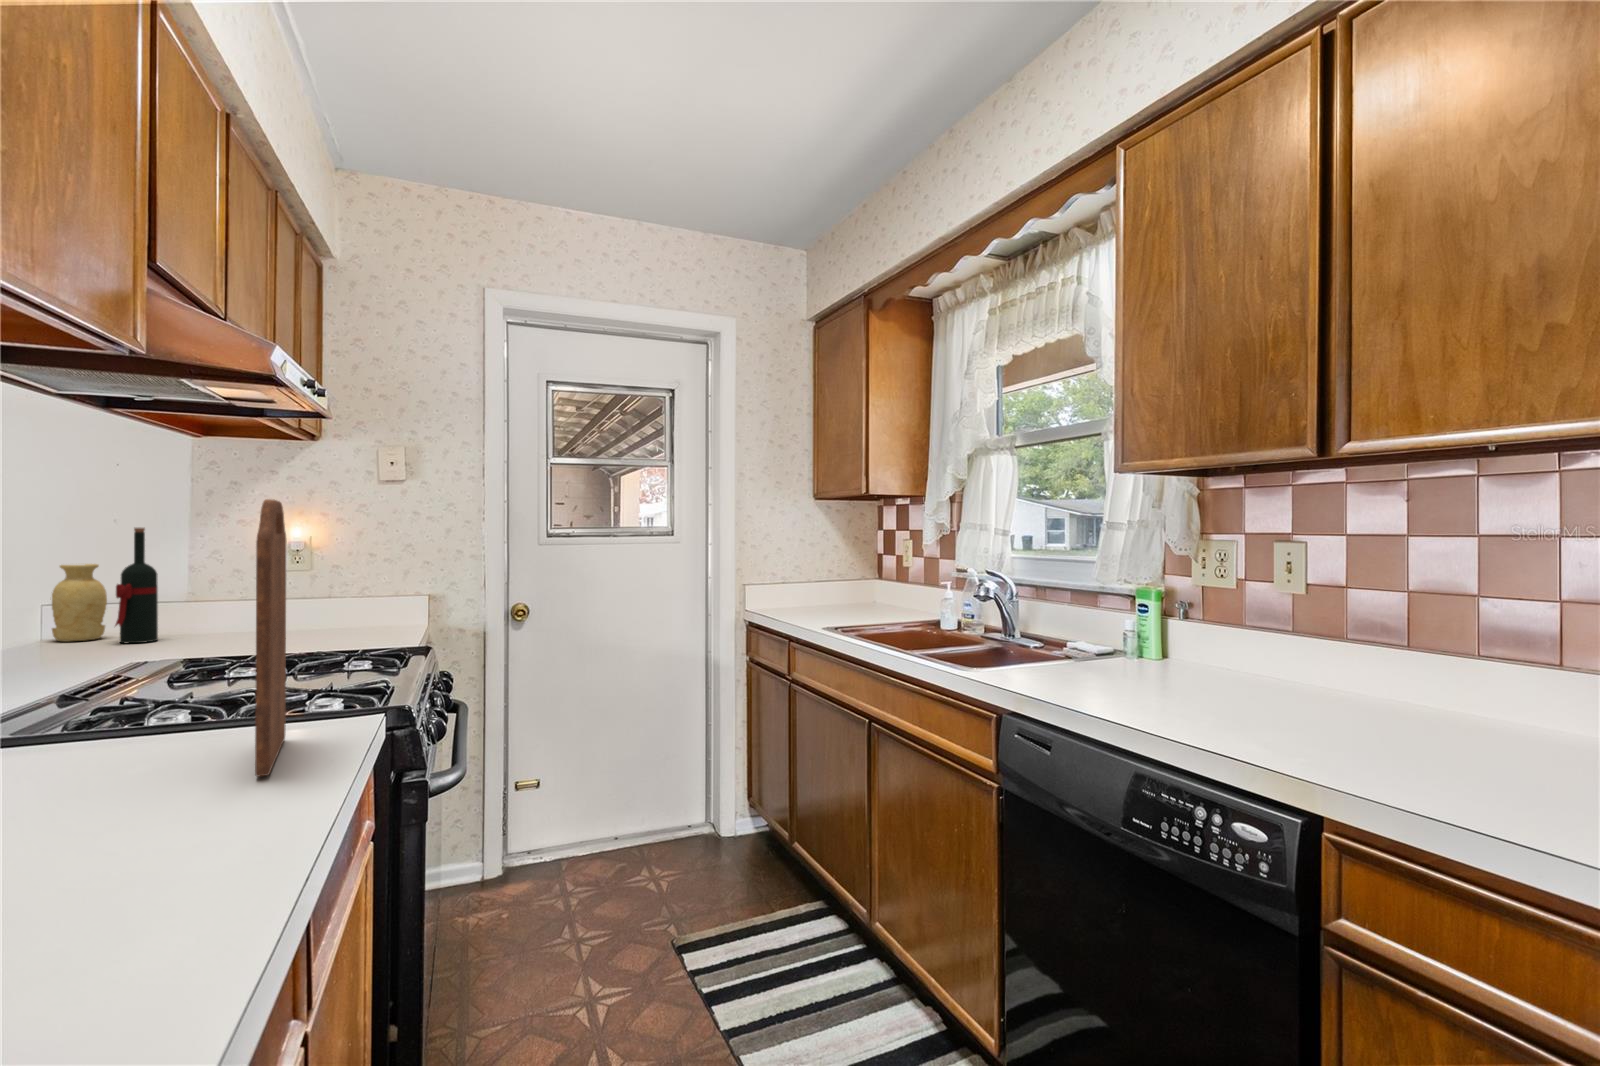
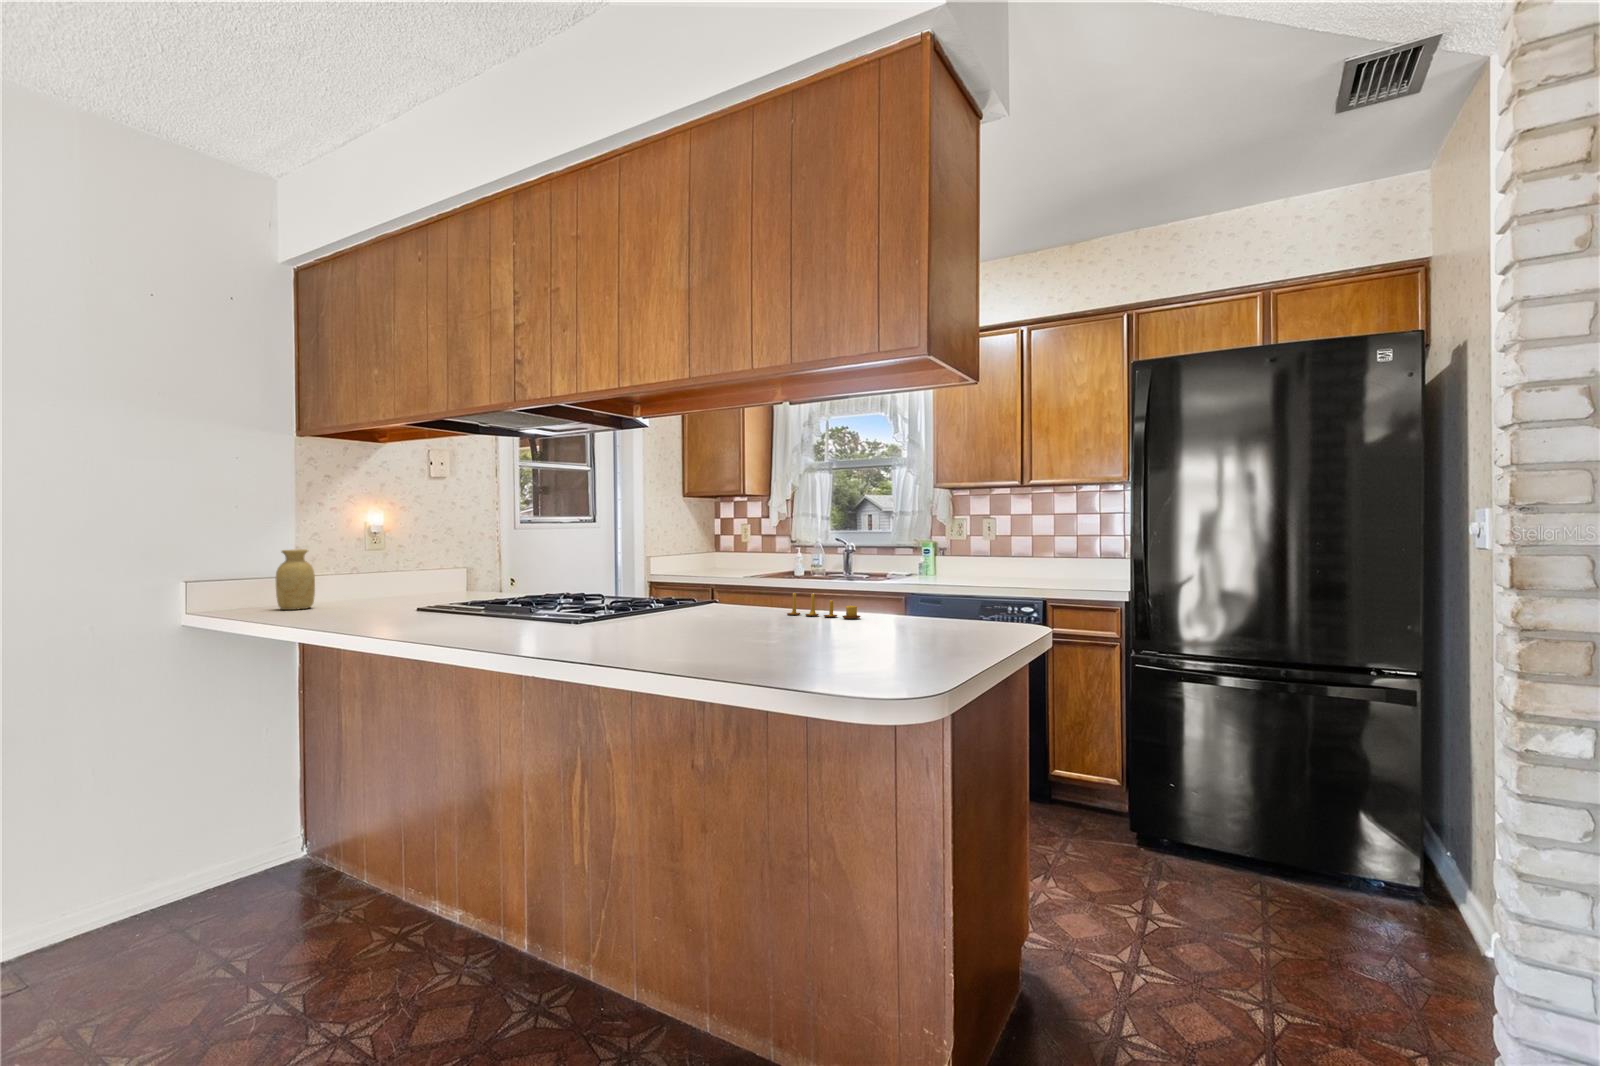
cutting board: present [255,499,286,777] -> none [723,501,781,613]
wine bottle: present [115,528,158,643] -> none [342,520,368,607]
candle: none [150,732,264,870] -> present [787,592,860,619]

